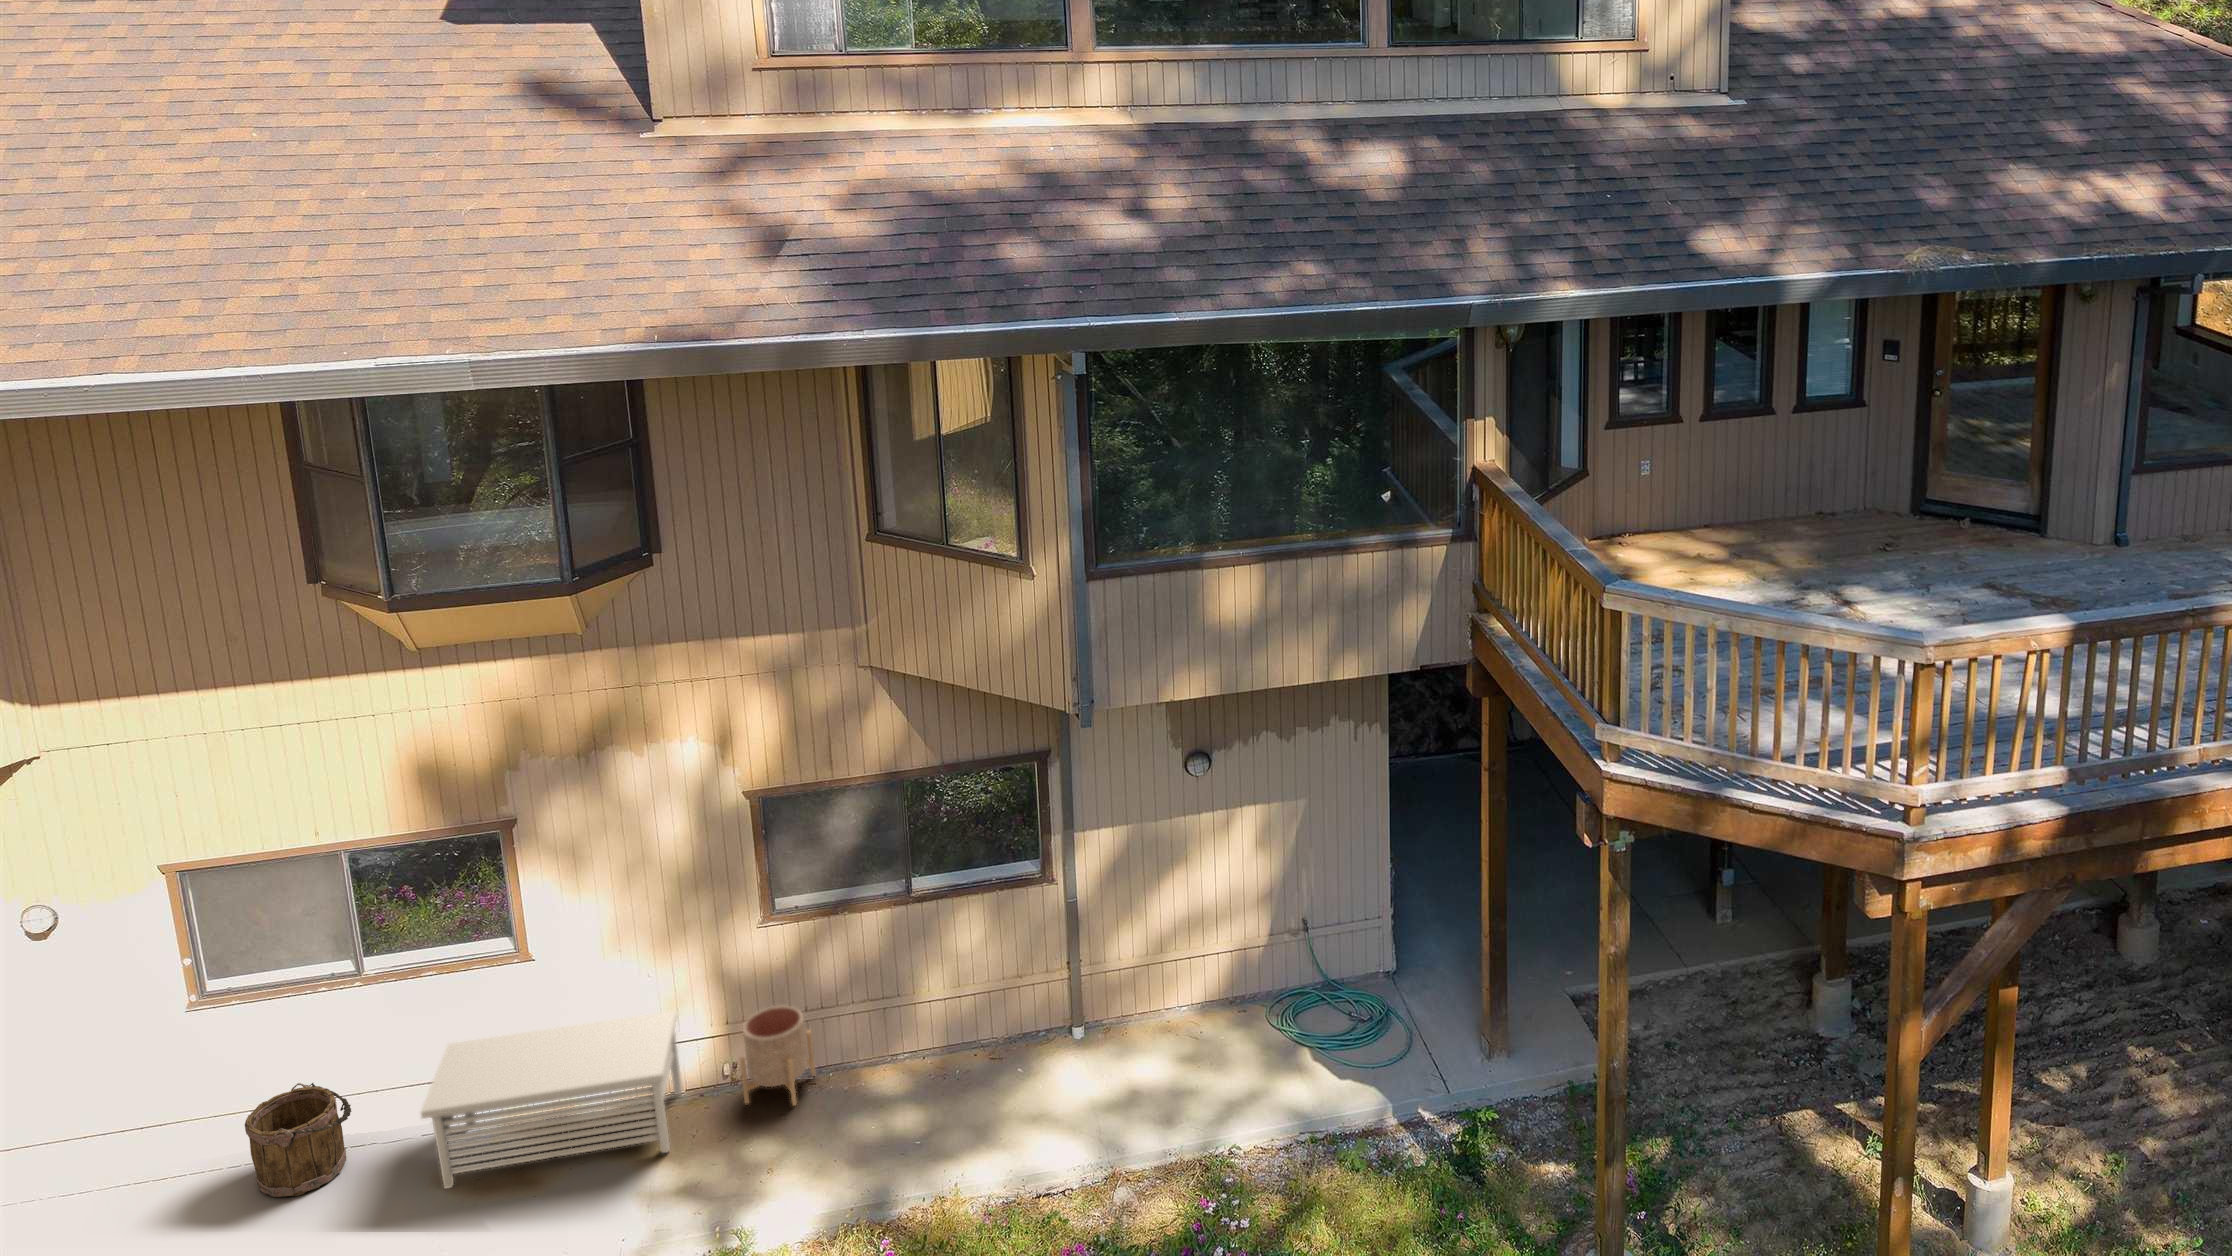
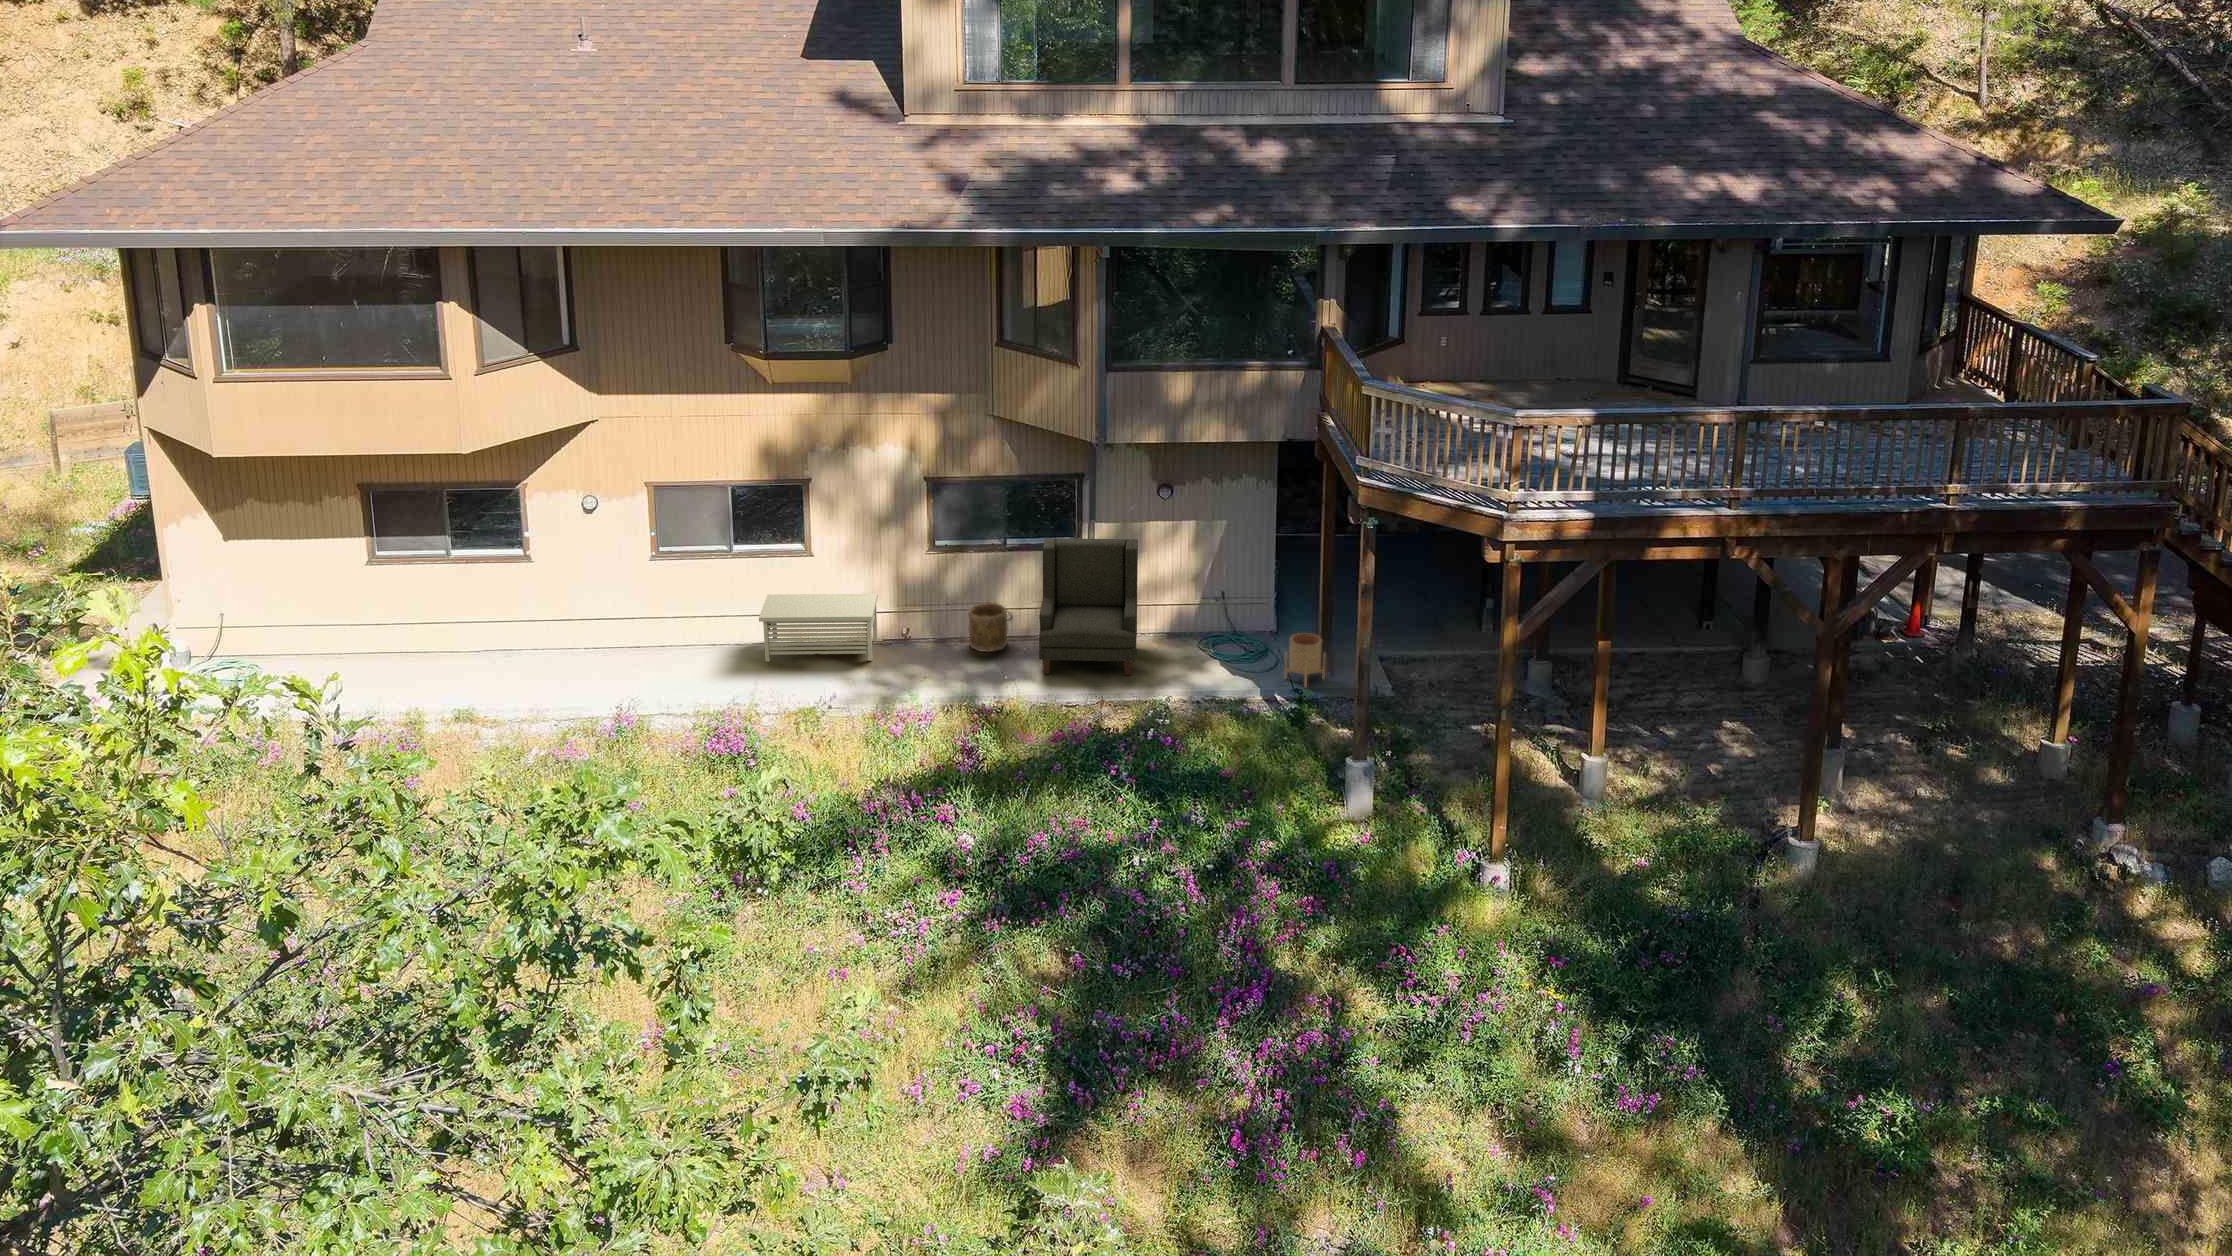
chair: none [992,854,1179,1135] -> present [1039,538,1138,675]
planter: present [740,1006,815,1105] -> present [1284,633,1326,687]
bucket: present [245,1083,351,1197] -> present [968,602,1013,652]

